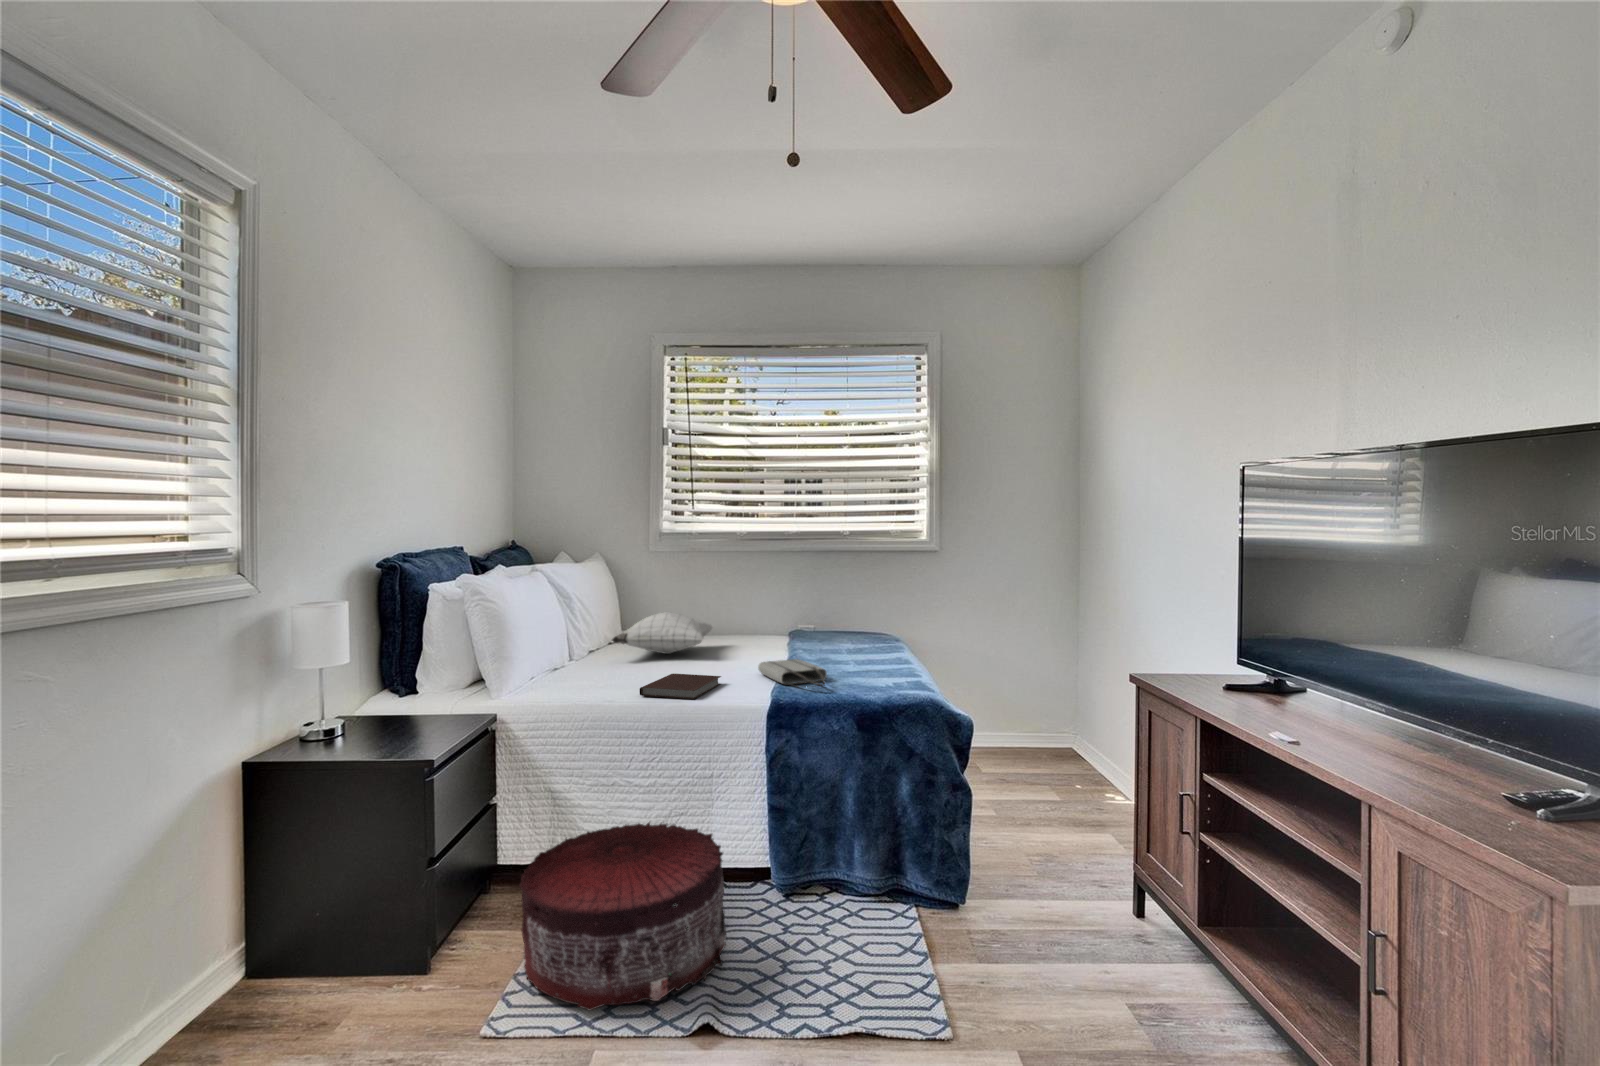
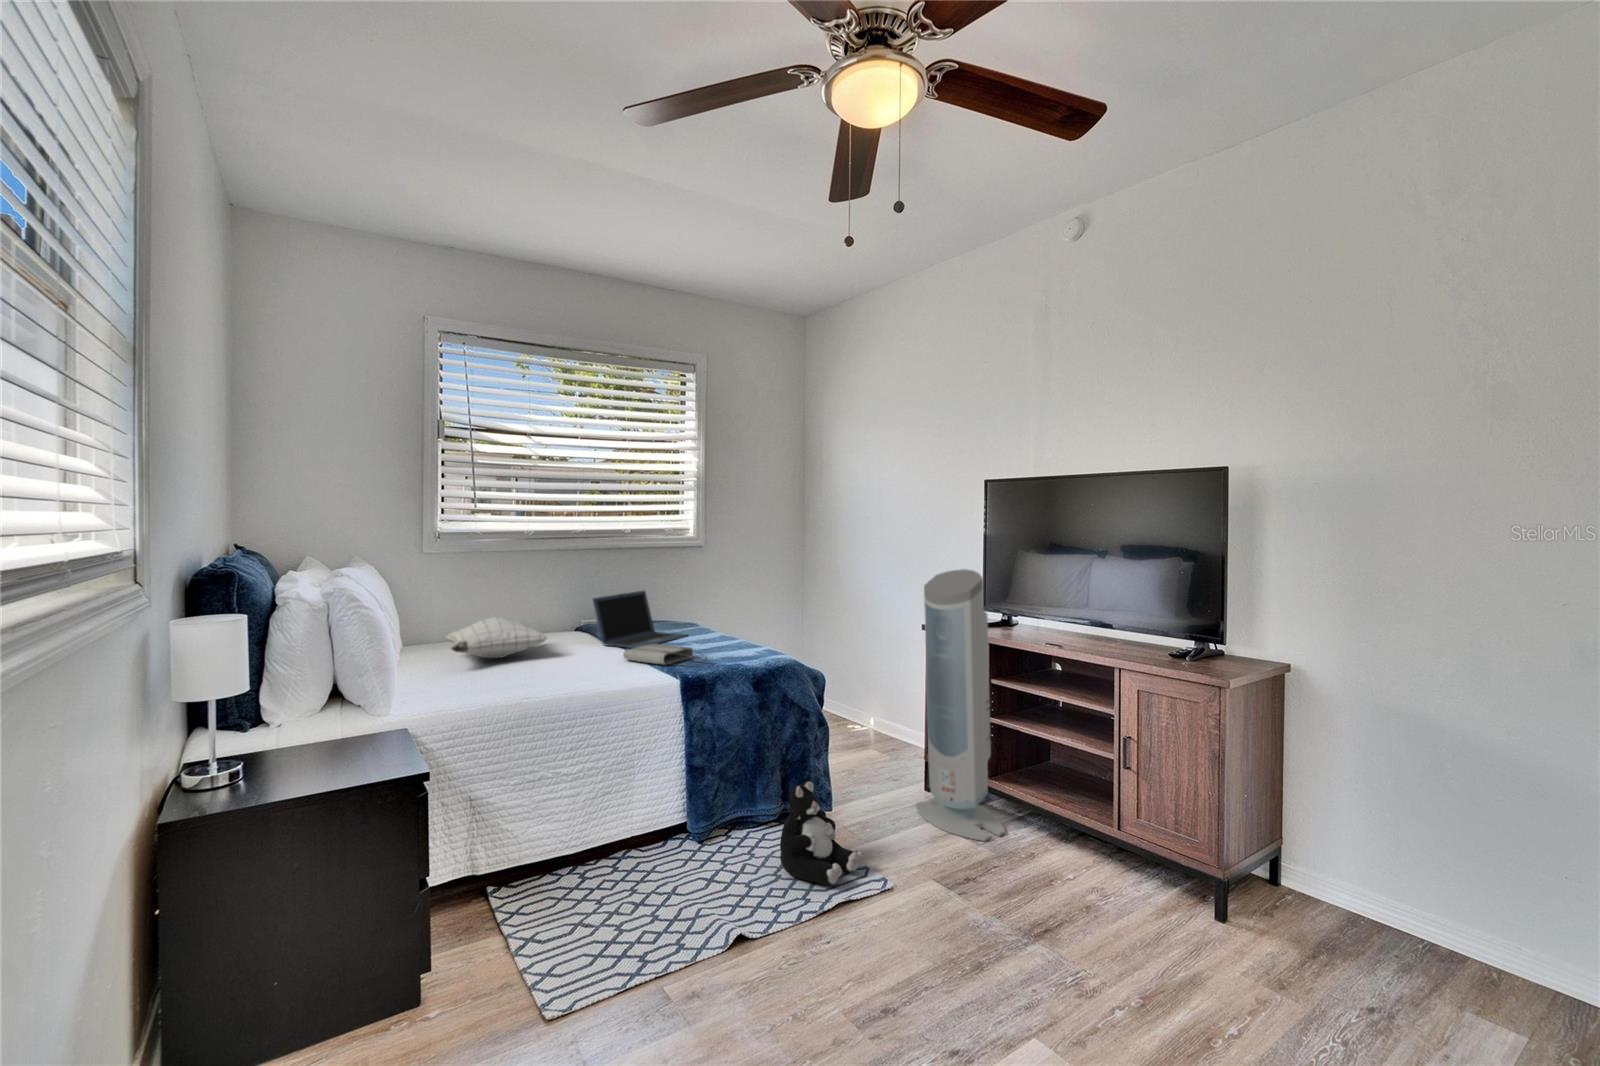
laptop: none [765,599,866,662] -> present [593,591,687,648]
air purifier: none [1074,606,1182,1018] -> present [916,569,1005,841]
notebook: present [640,674,721,699] -> none [548,666,607,692]
pouf: present [519,822,726,1010] -> none [506,797,709,969]
plush toy: none [825,857,926,1001] -> present [780,780,864,885]

